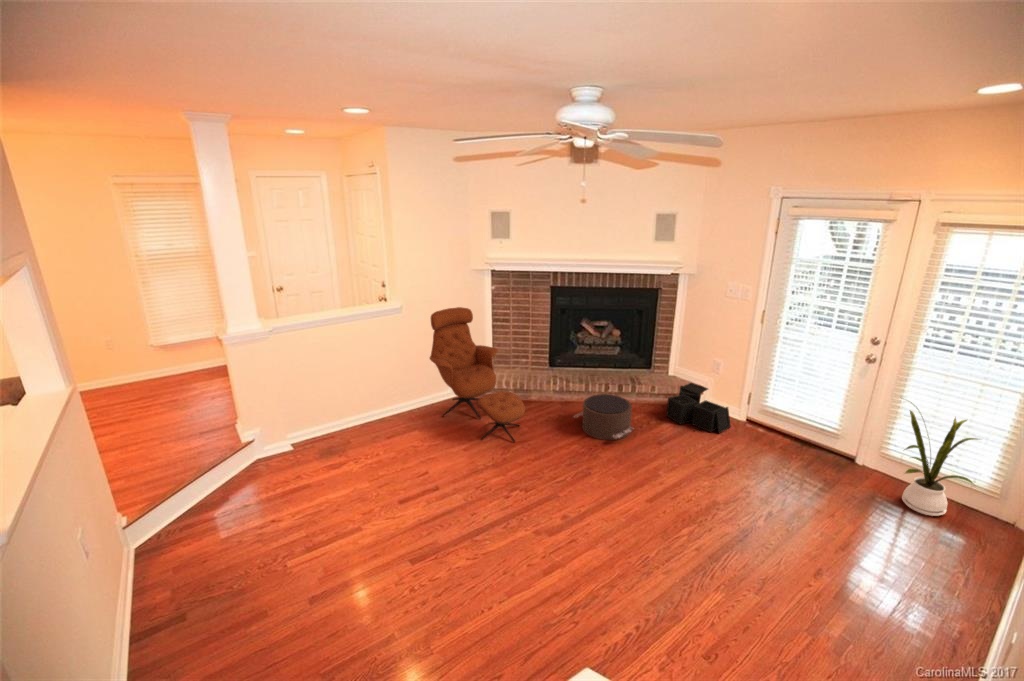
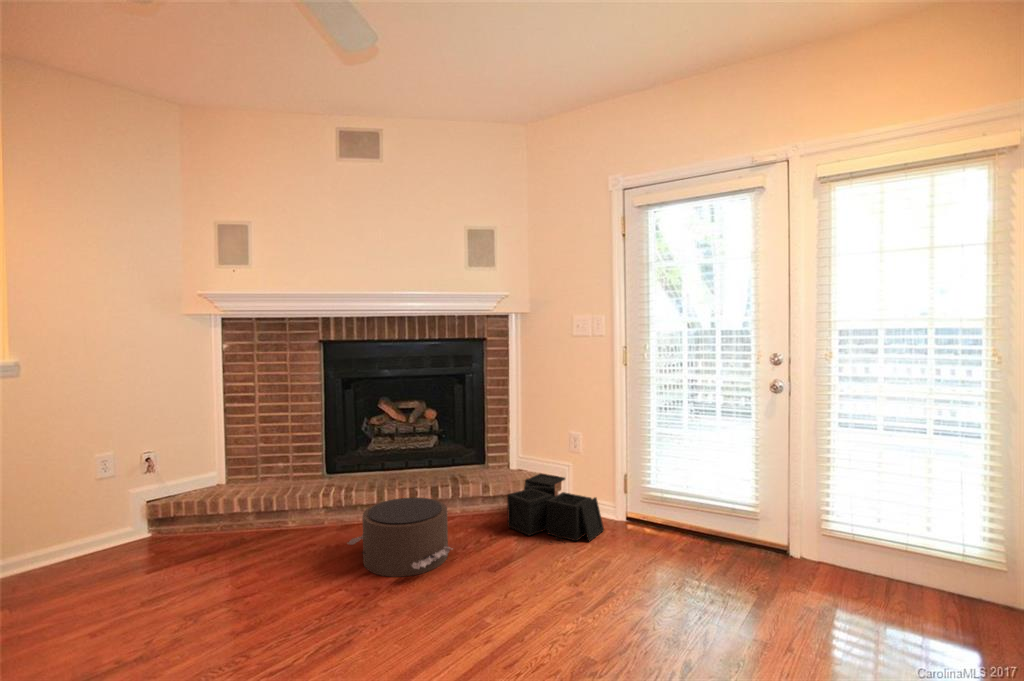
lounge chair: present [430,307,525,442] -> none [60,369,244,613]
house plant: present [902,402,978,516] -> none [837,426,983,622]

